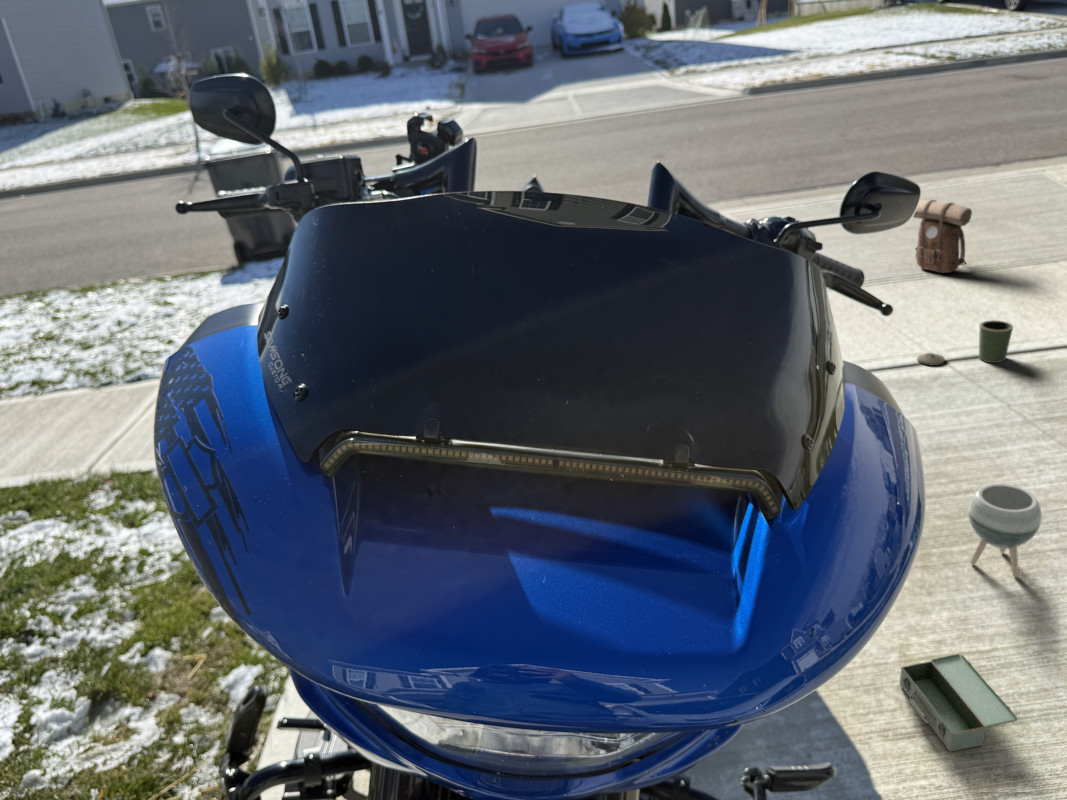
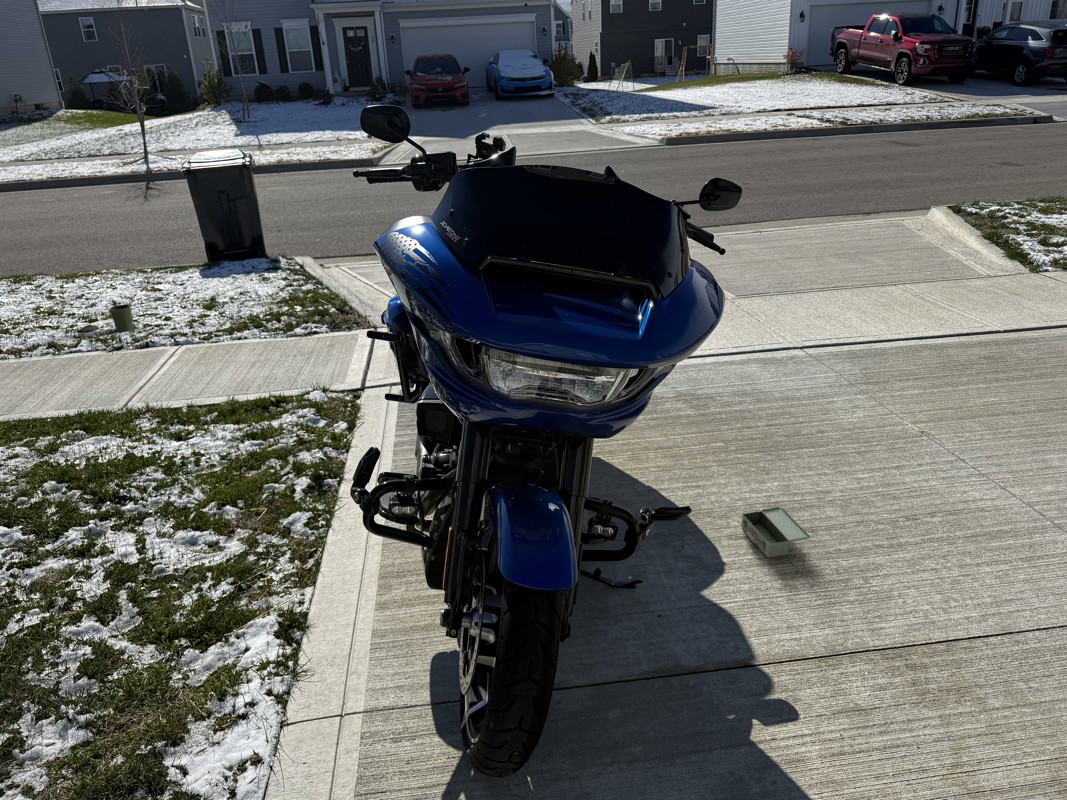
backpack: present [913,200,972,274] -> none [784,232,830,290]
trash can: present [917,320,1013,366] -> present [80,305,133,332]
planter: present [968,484,1042,577] -> none [796,410,841,473]

